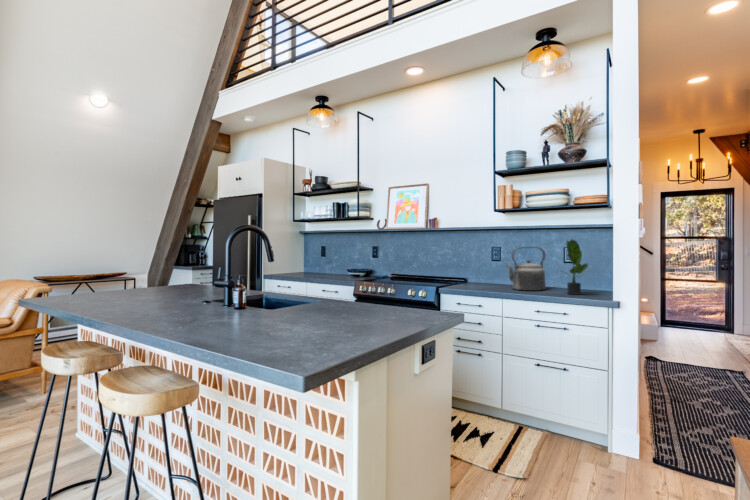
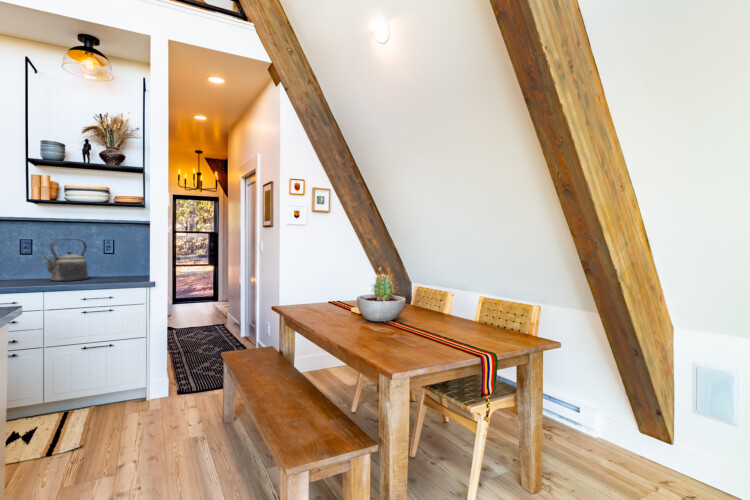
potted plant: present [566,240,588,295] -> none [103,233,134,280]

